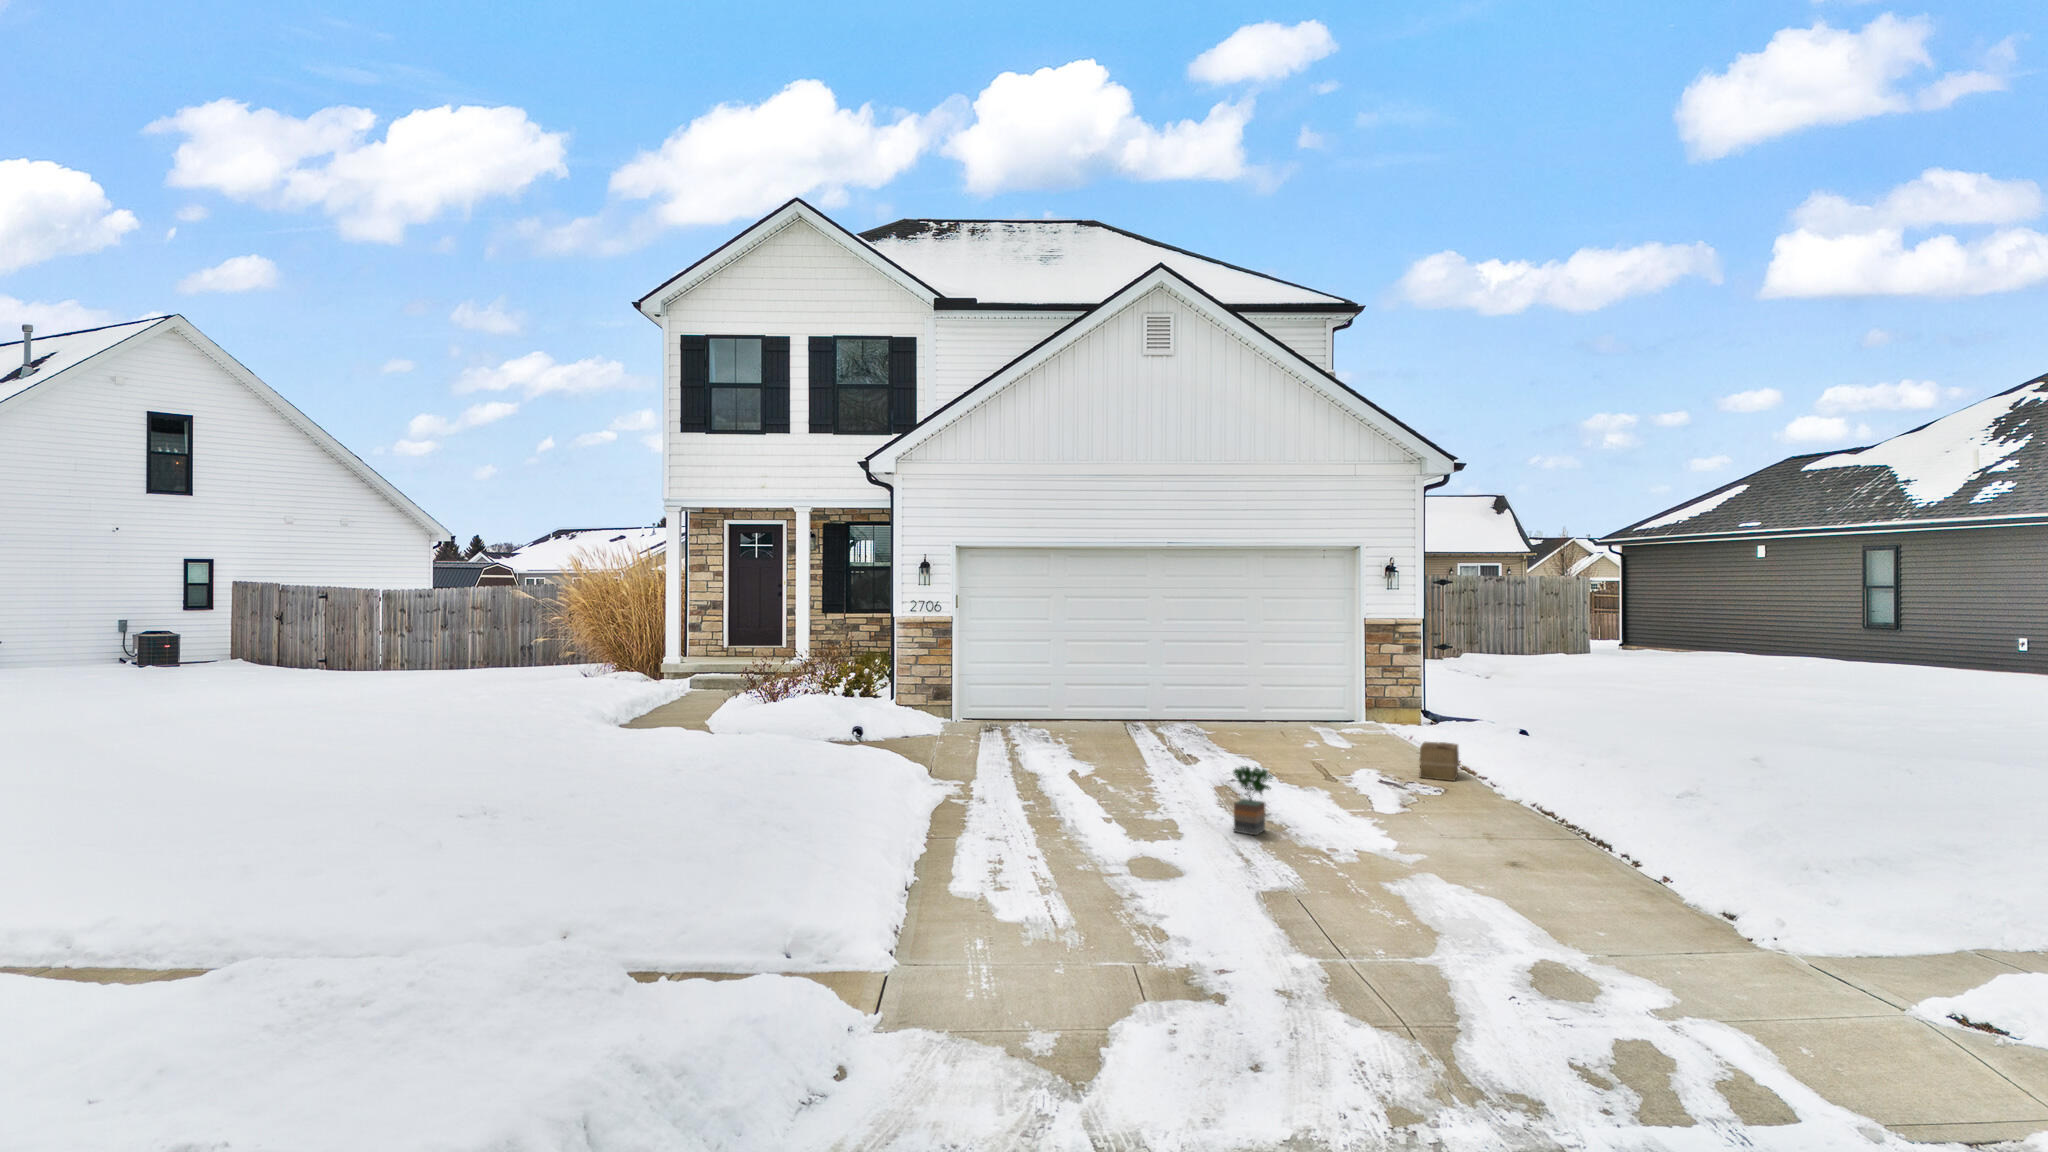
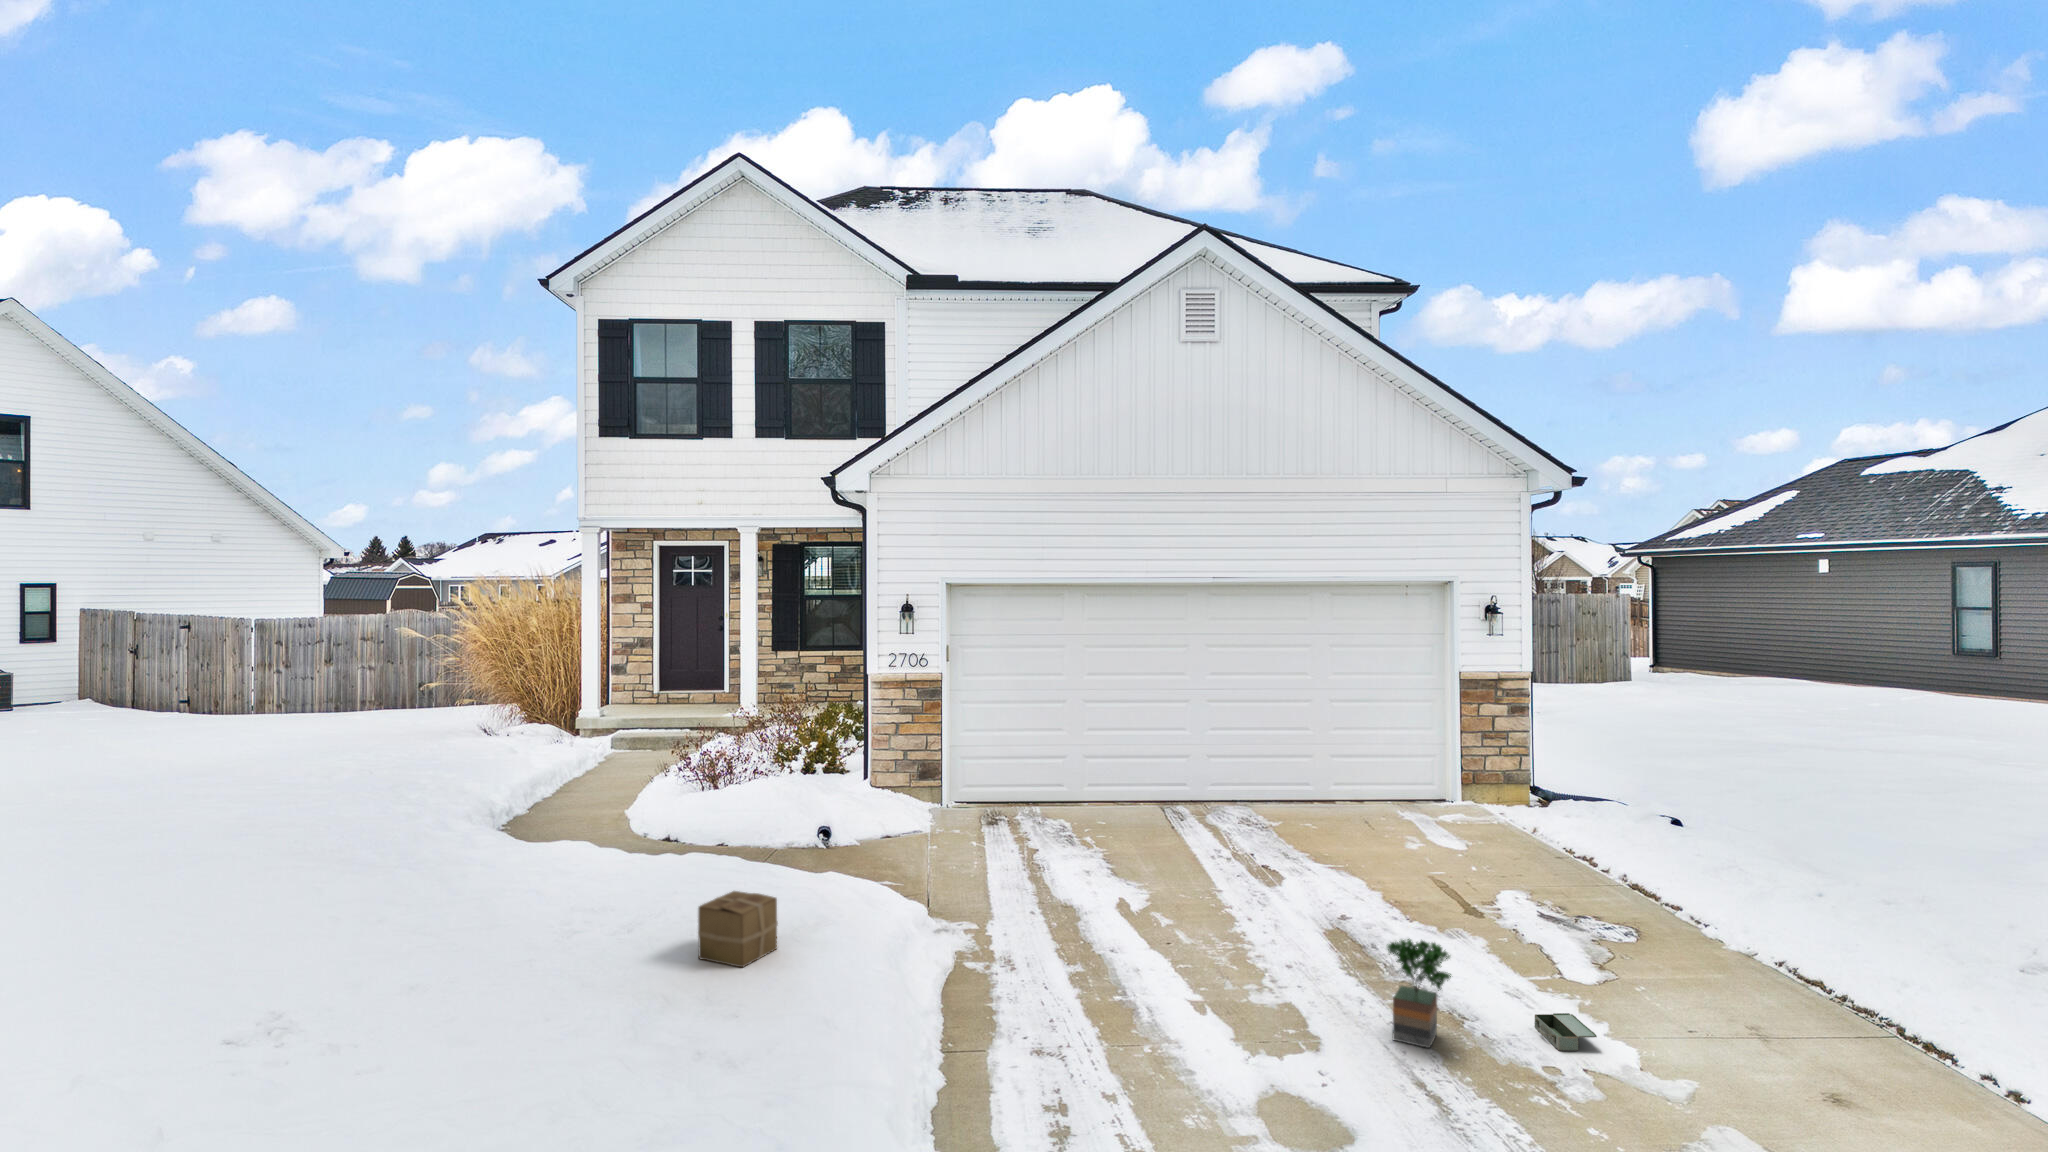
cardboard box: present [1419,742,1459,781] -> present [698,891,778,967]
toolbox: none [1334,819,1368,838] -> present [1534,1013,1597,1051]

